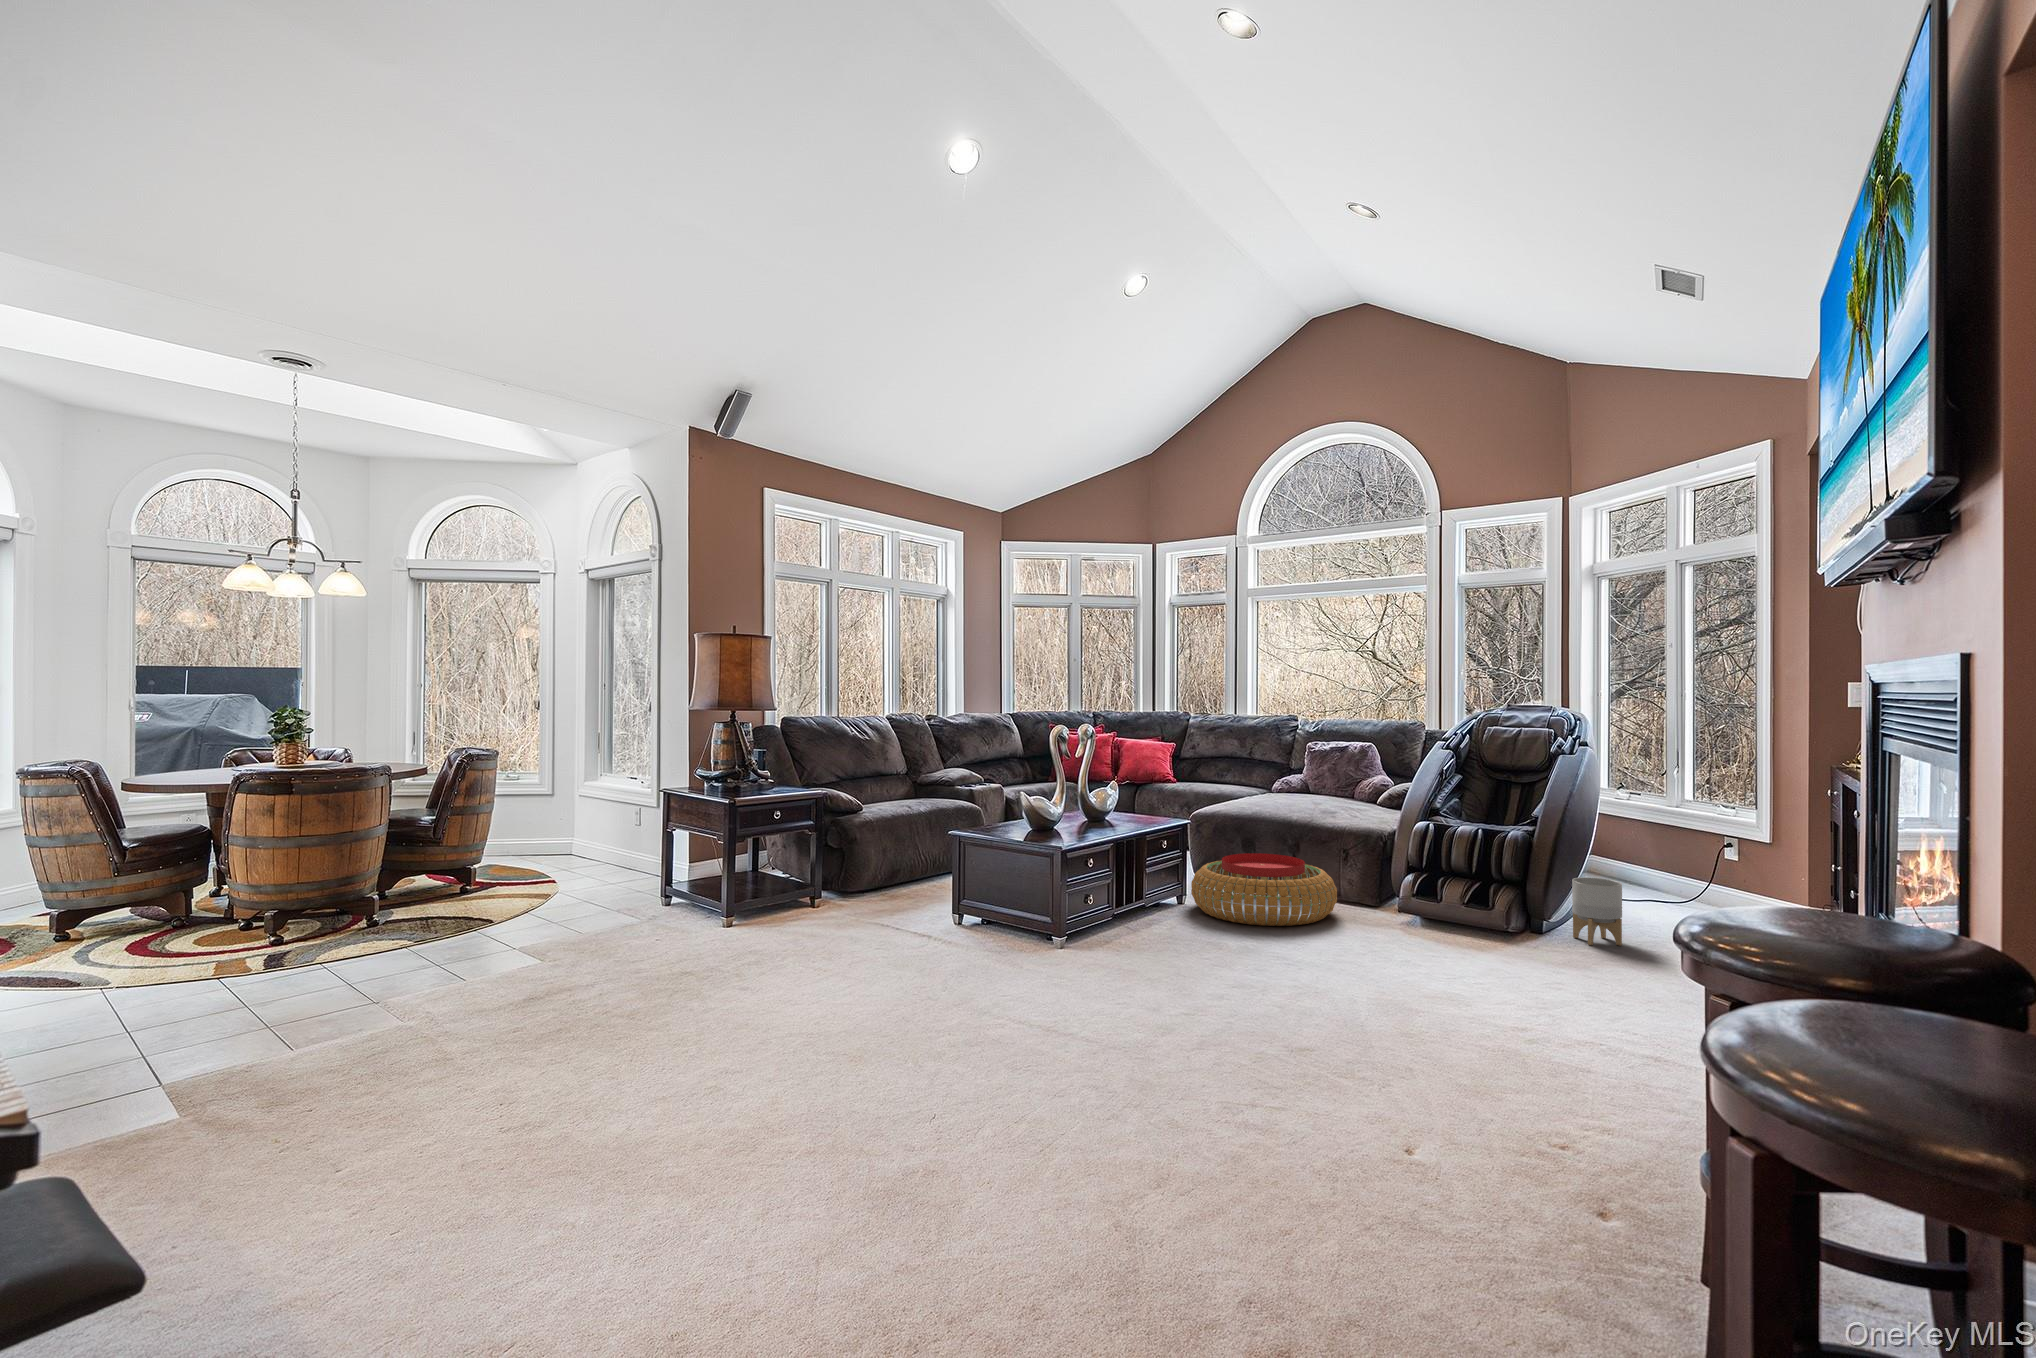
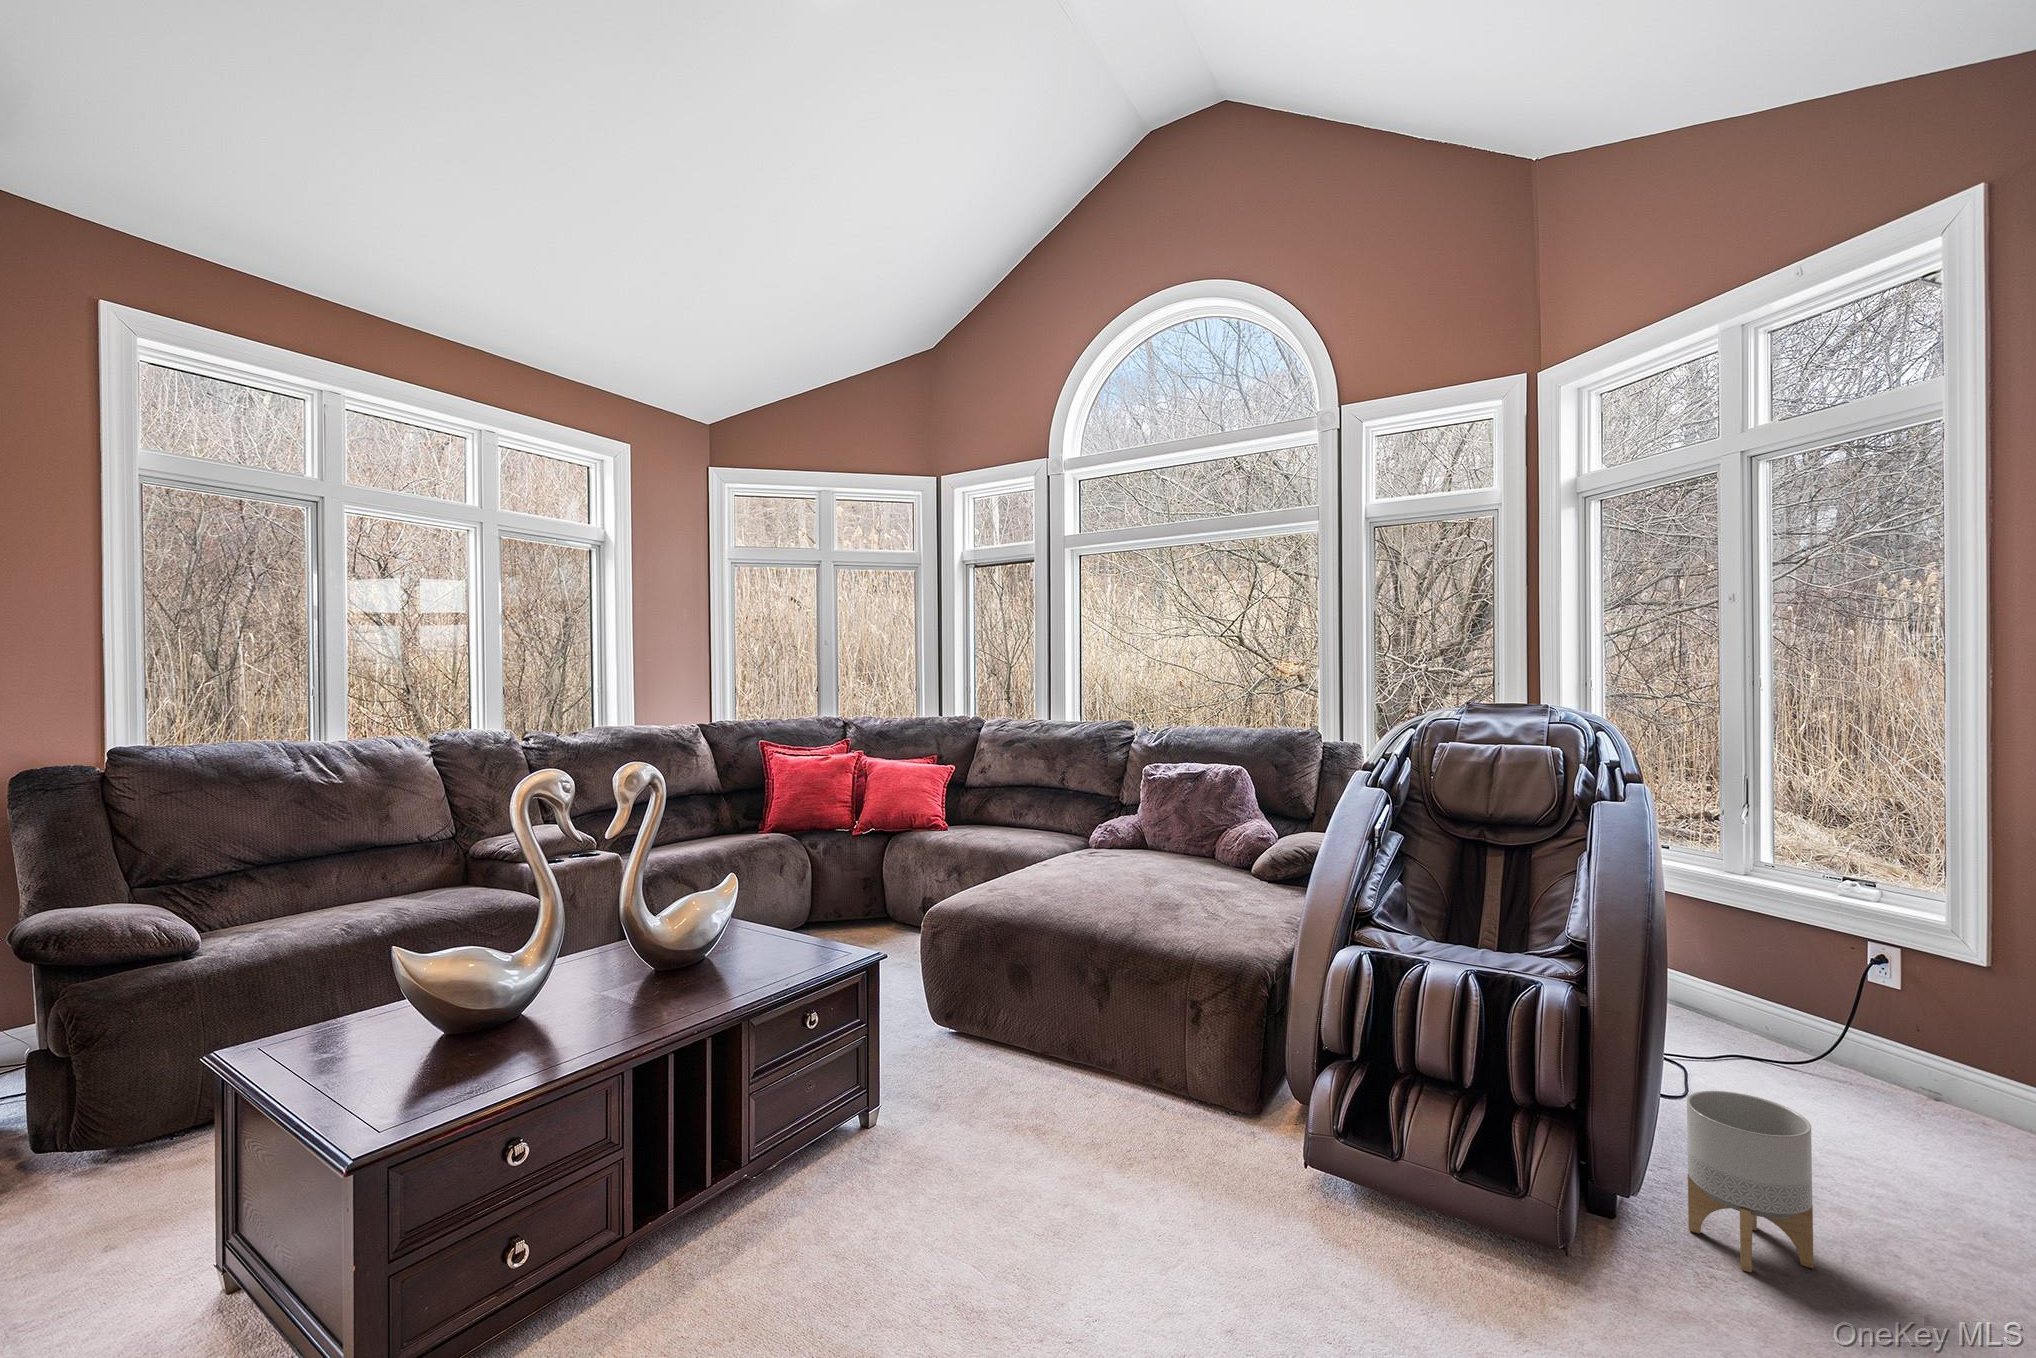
pouf: present [1191,853,1337,926] -> none [881,1013,1180,1221]

